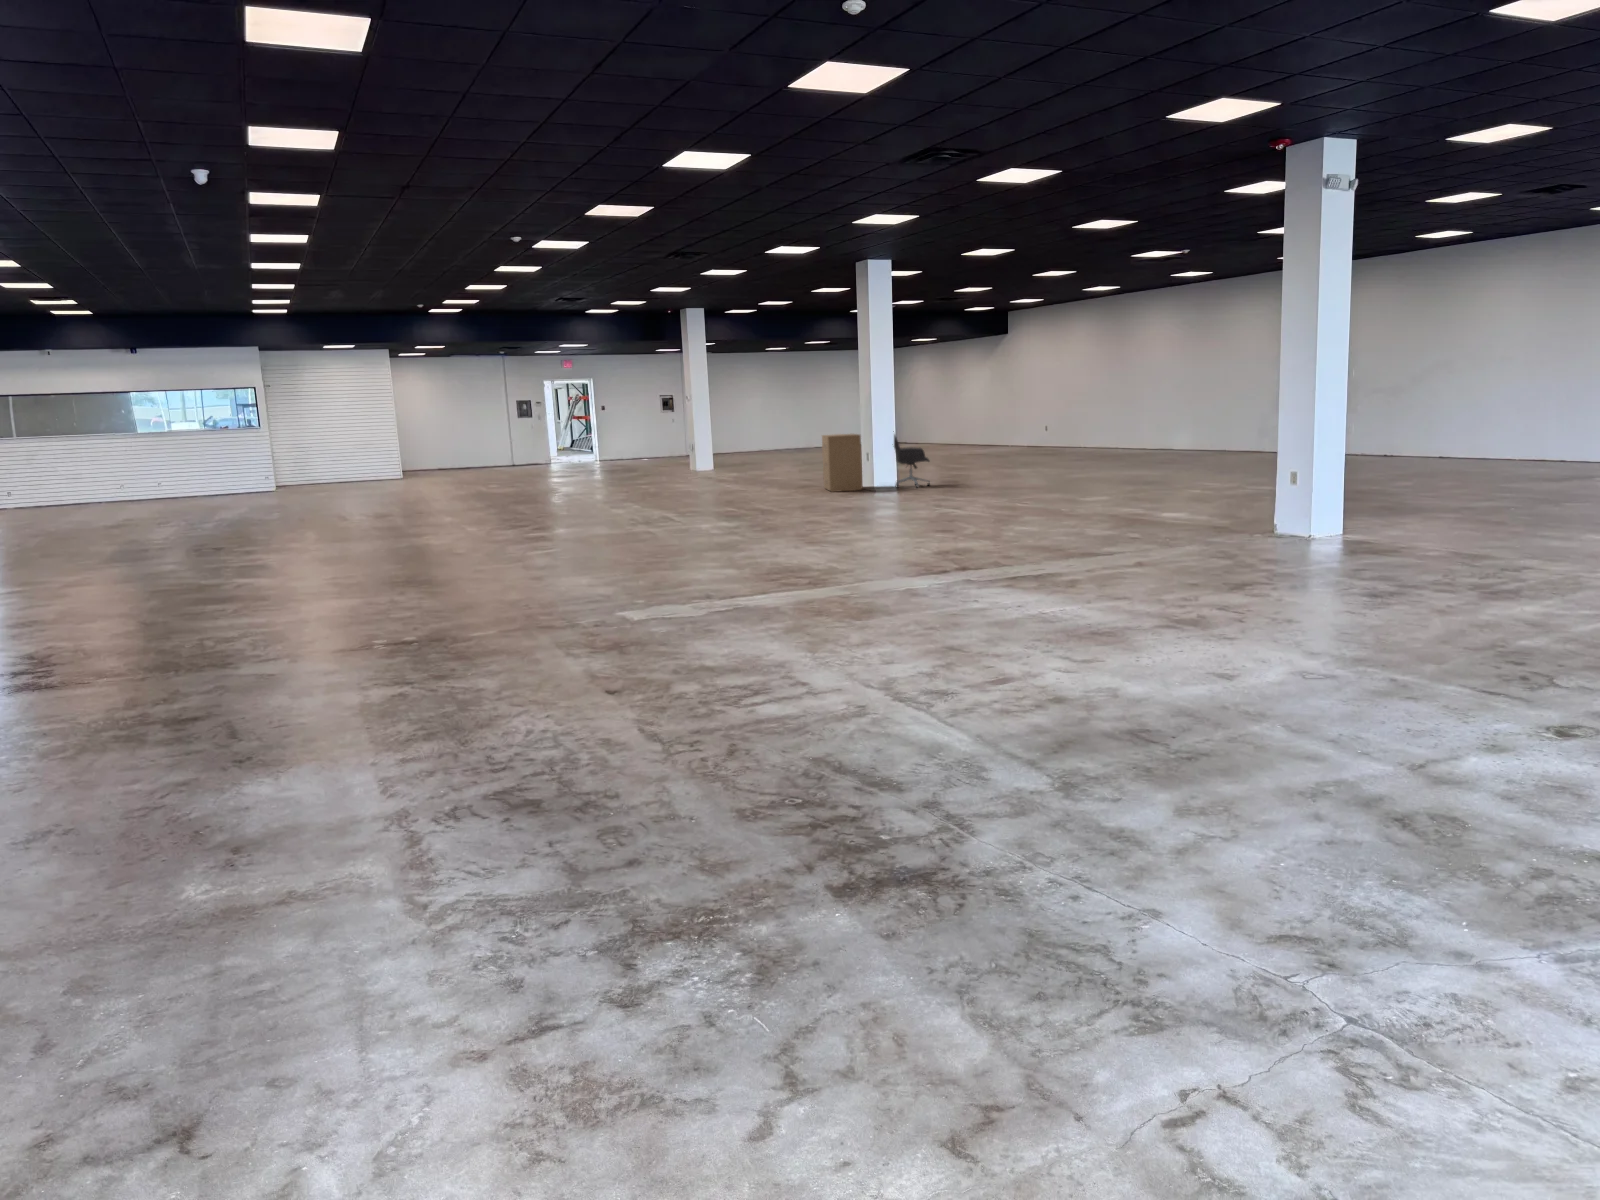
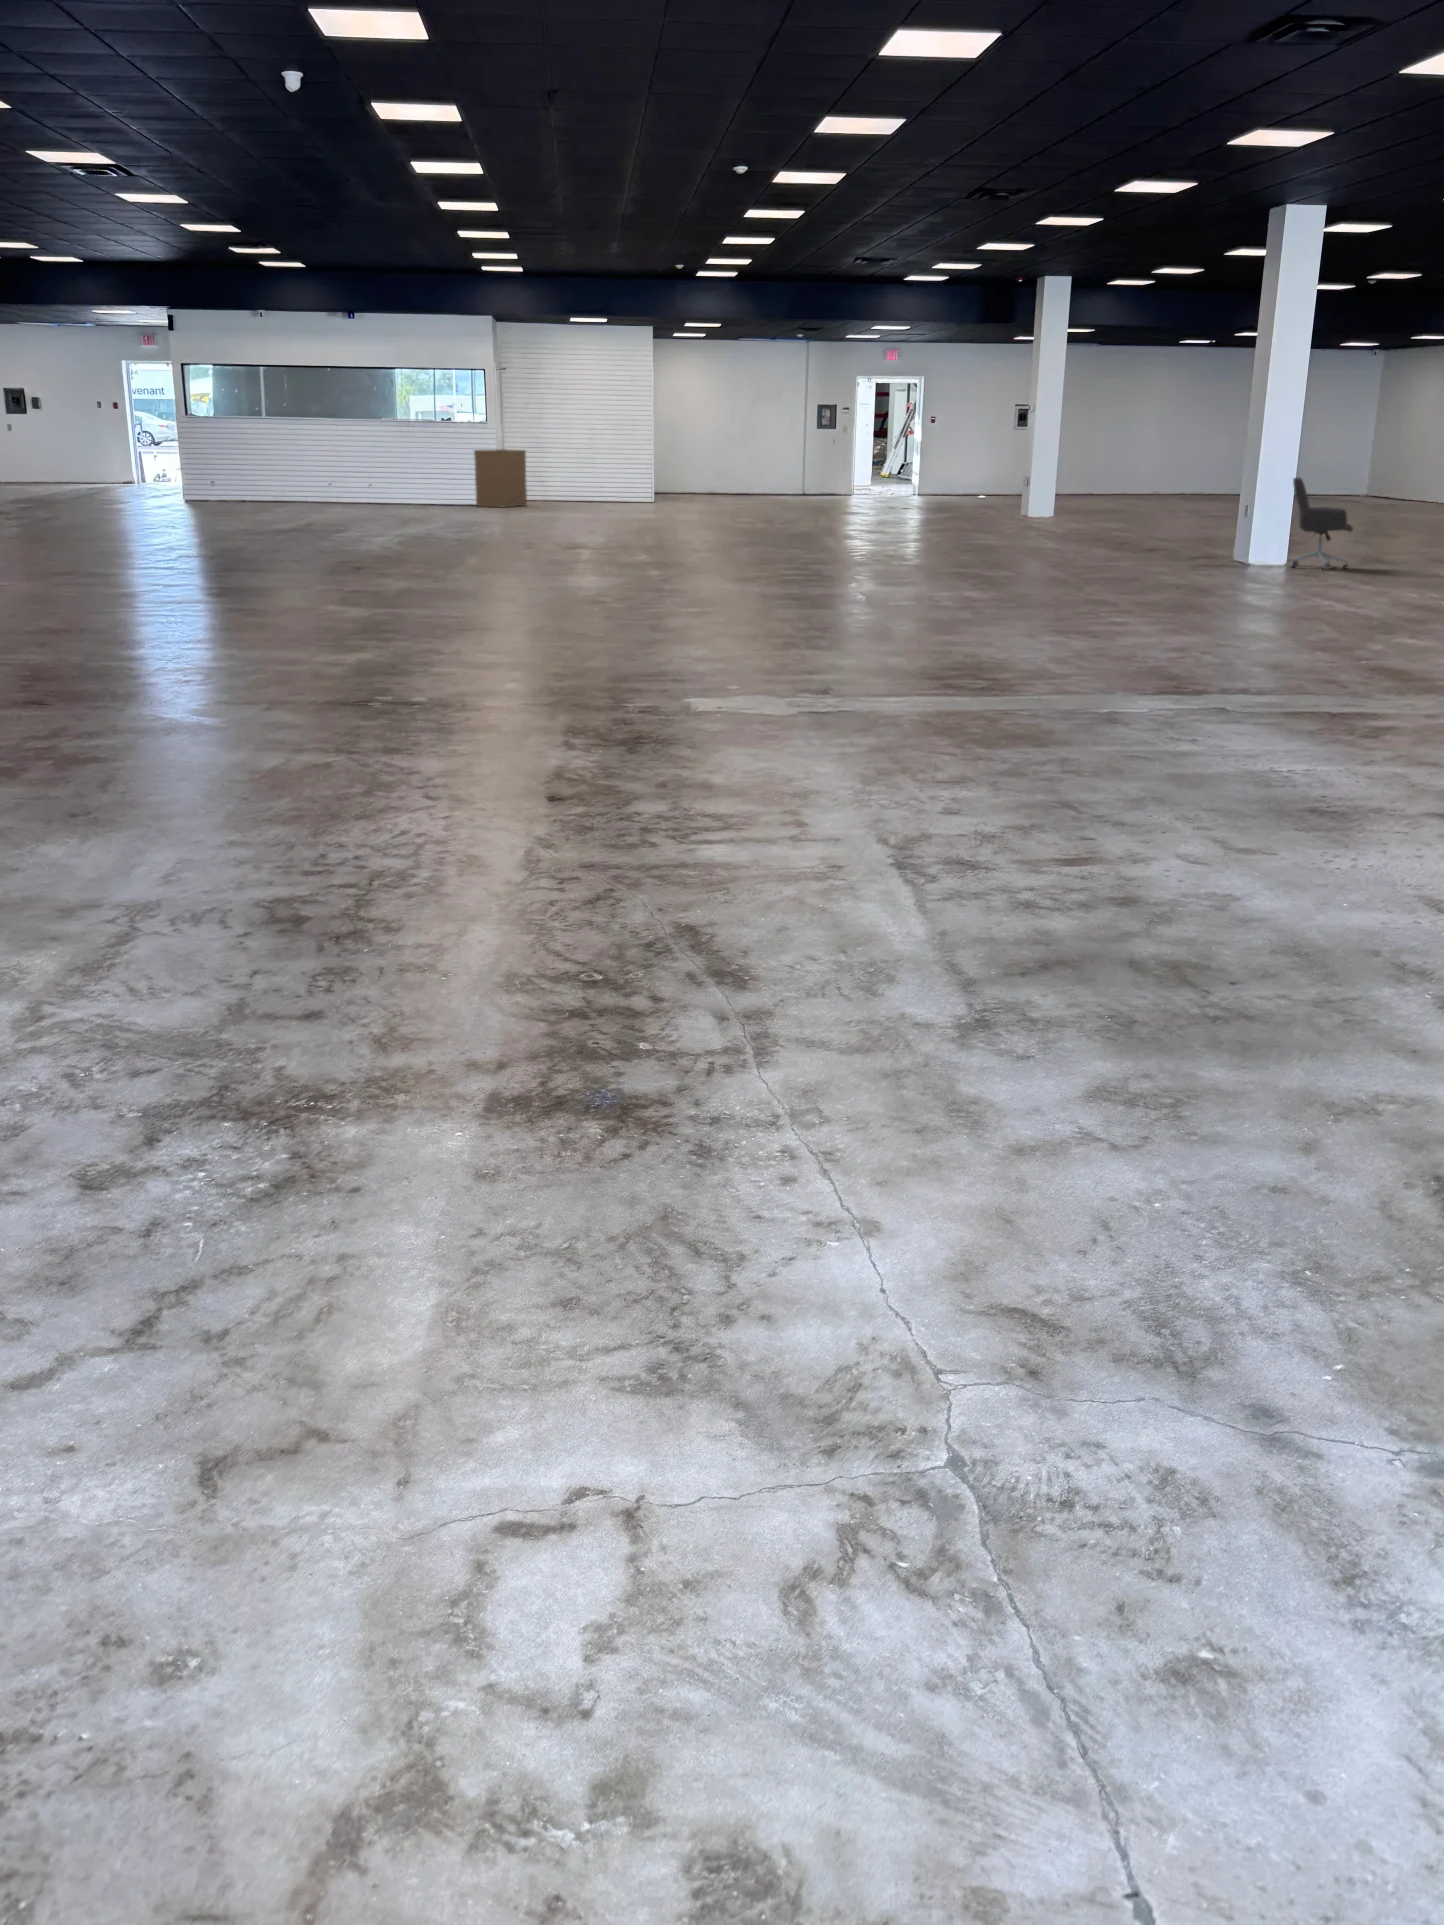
filing cabinet: present [822,434,862,492] -> present [474,449,527,507]

